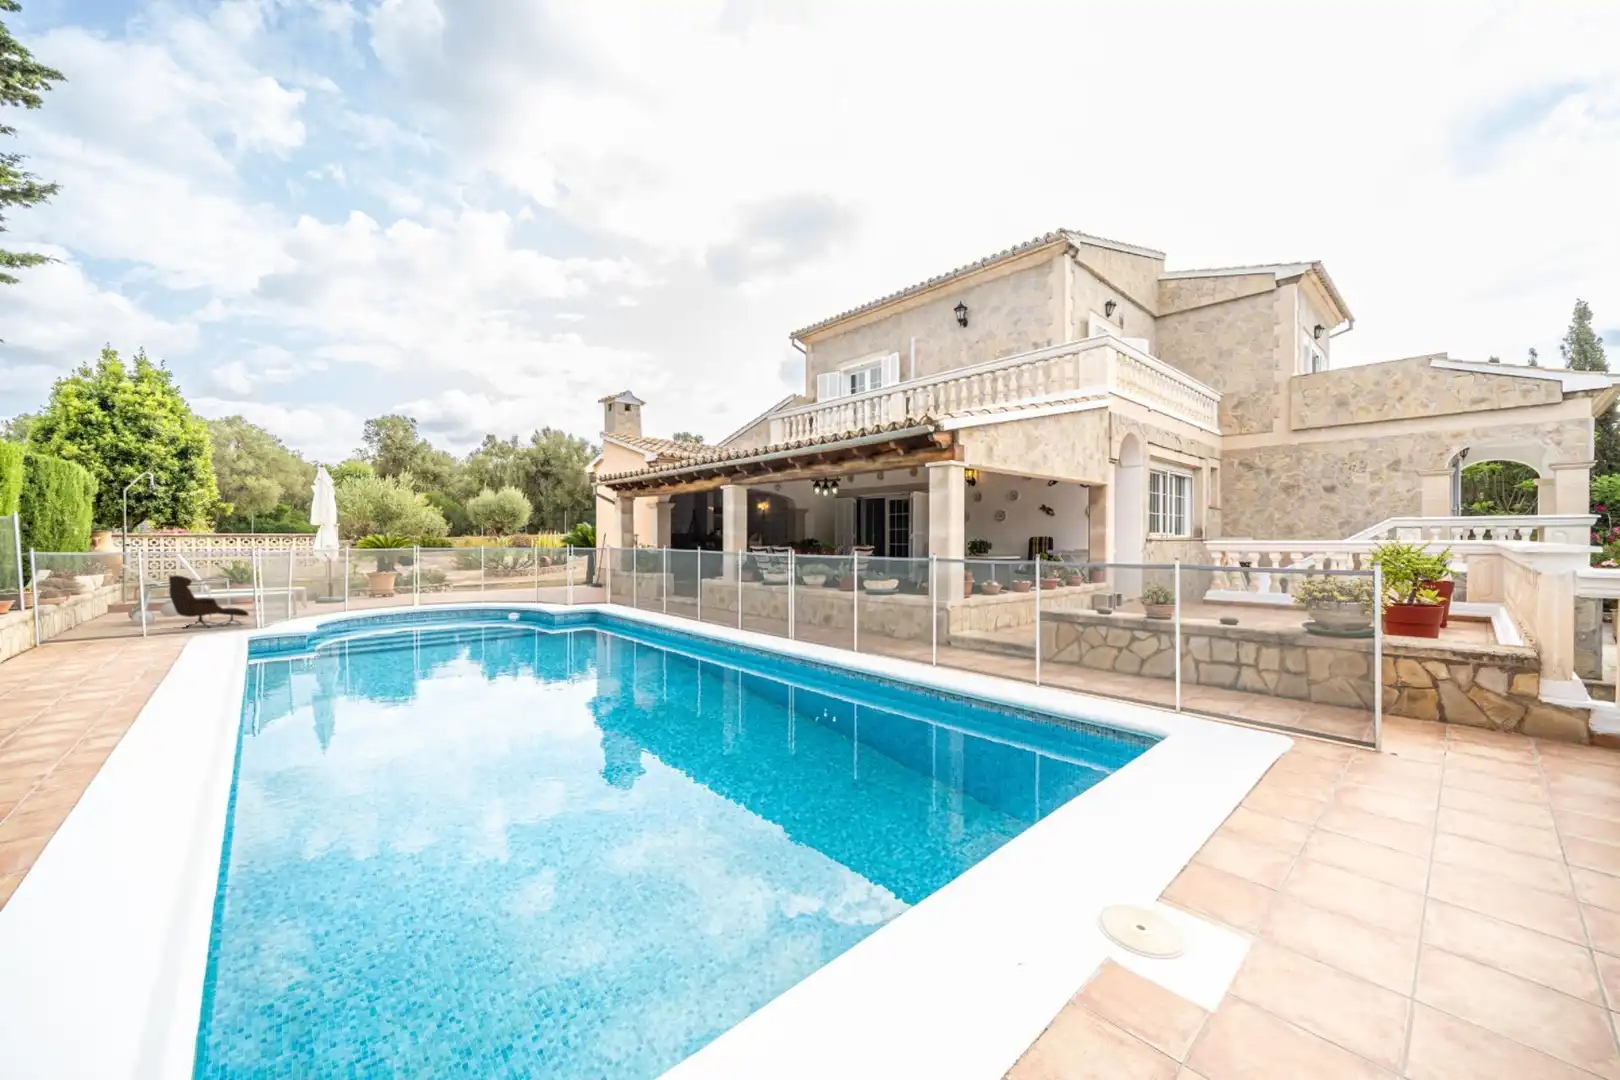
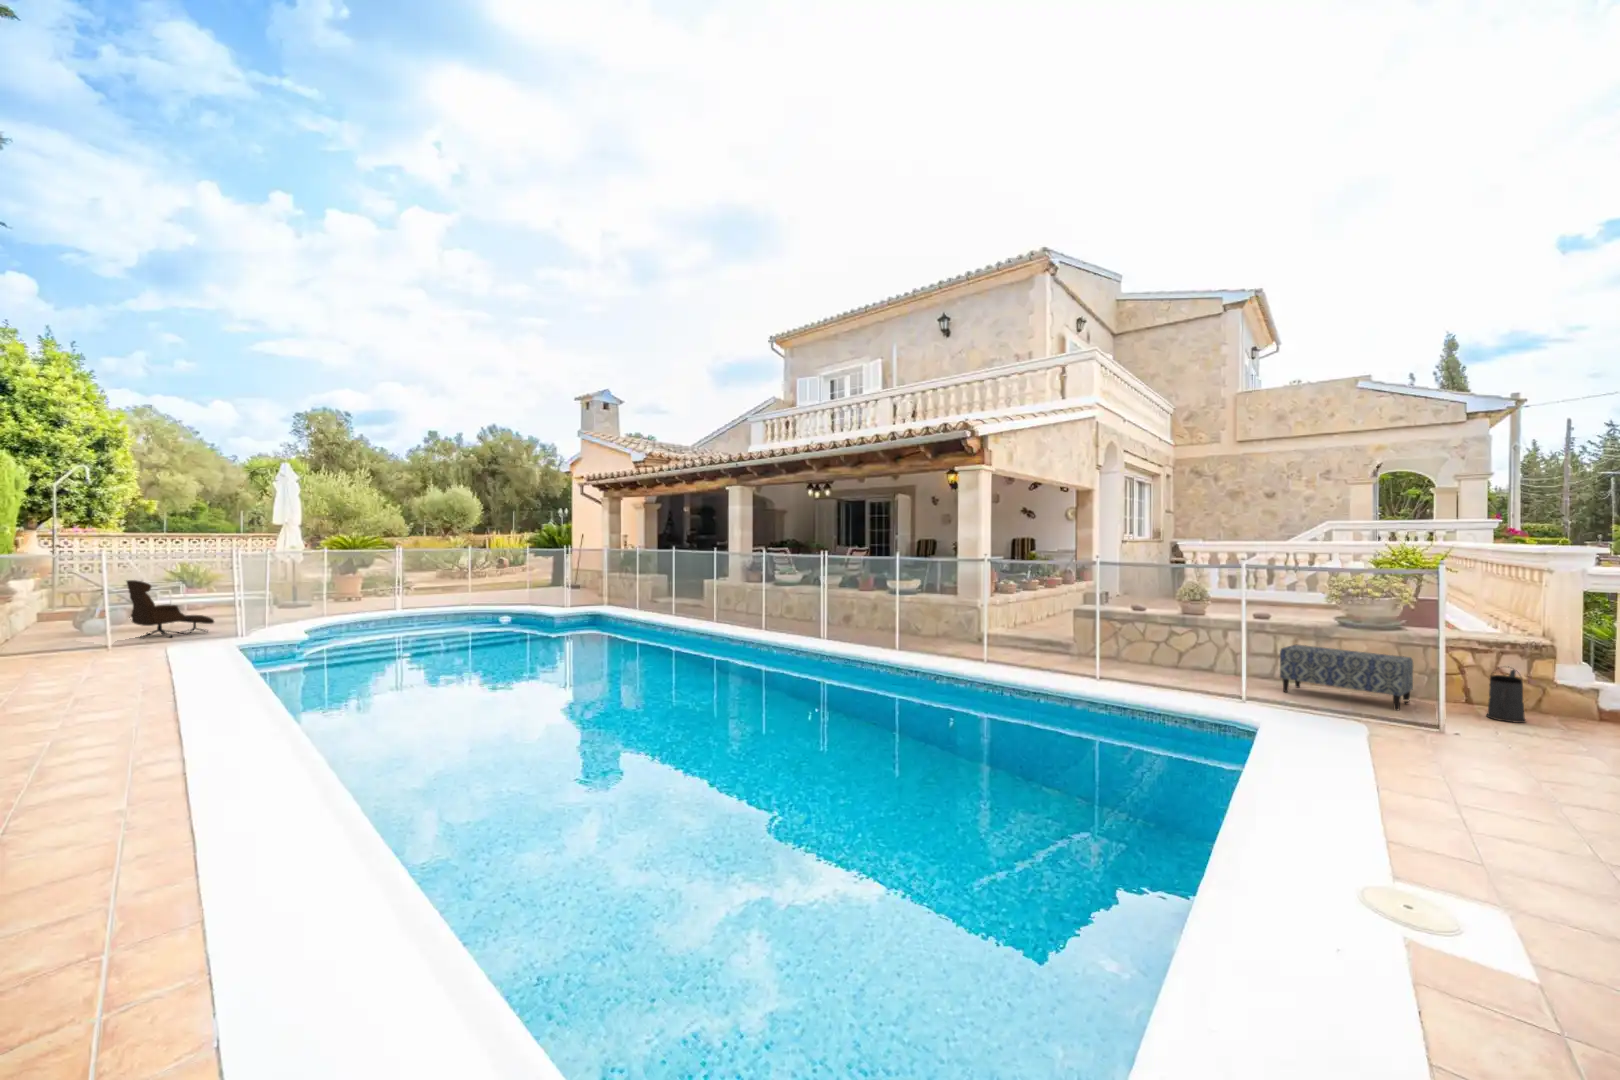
bench: none [1235,653,1379,727] -> present [1280,645,1413,710]
watering can: none [1452,680,1495,745] -> present [1487,666,1526,723]

